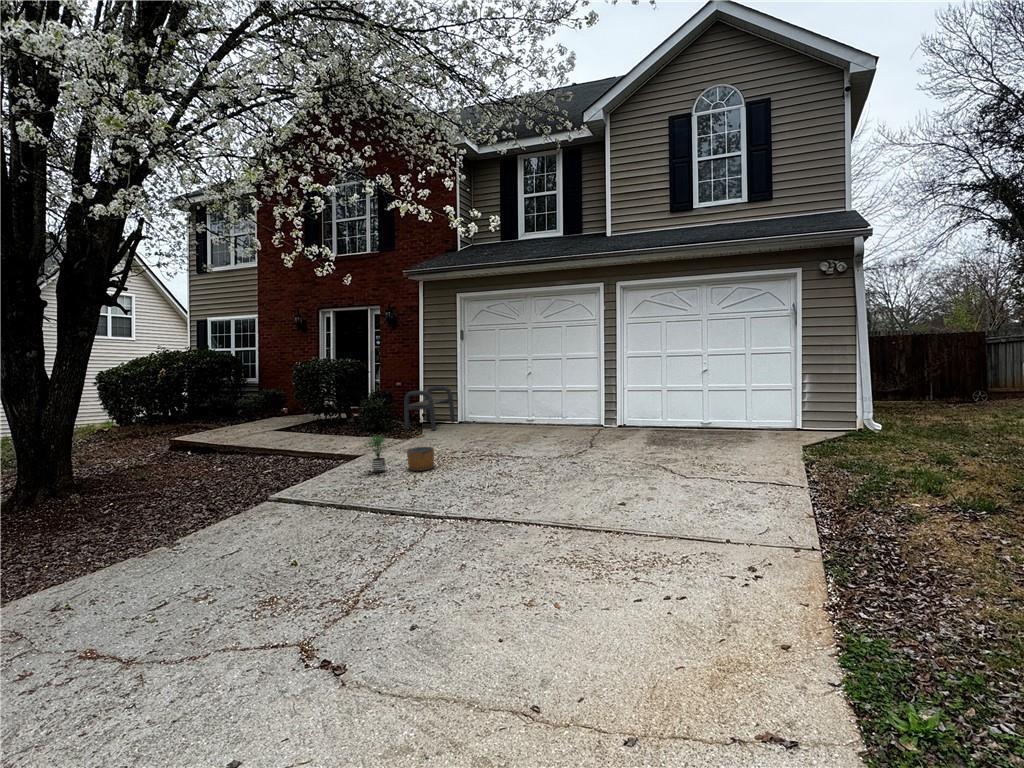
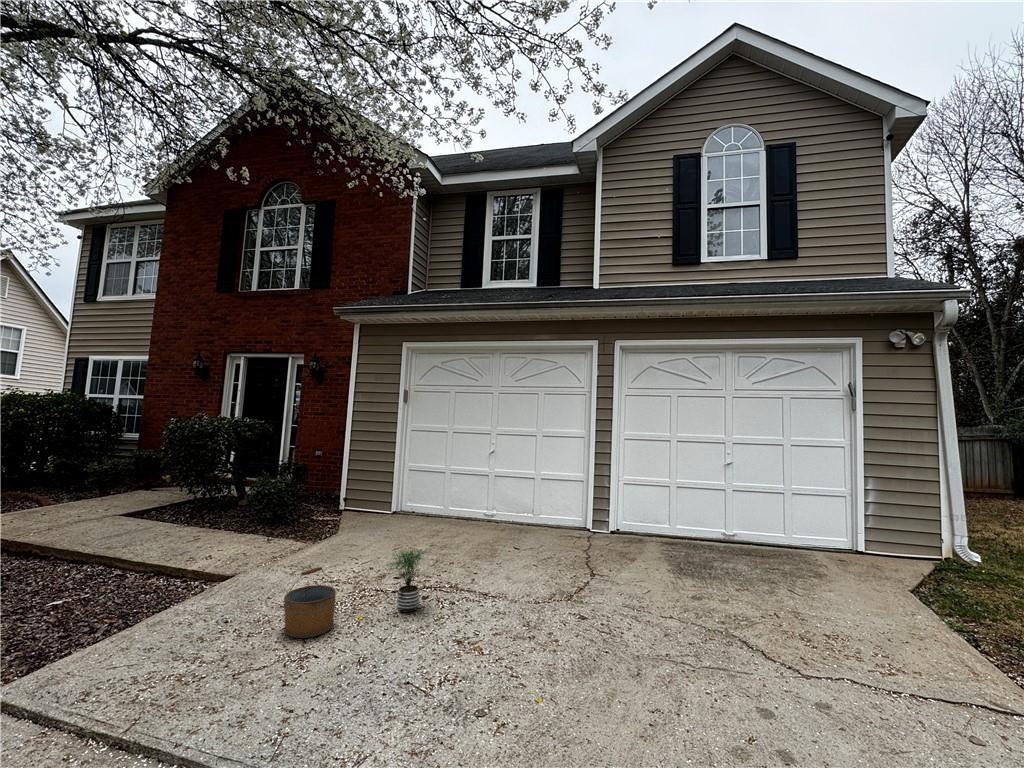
bench: present [404,386,455,430] -> none [313,463,388,527]
potted plant: present [365,436,386,473] -> present [387,549,423,612]

